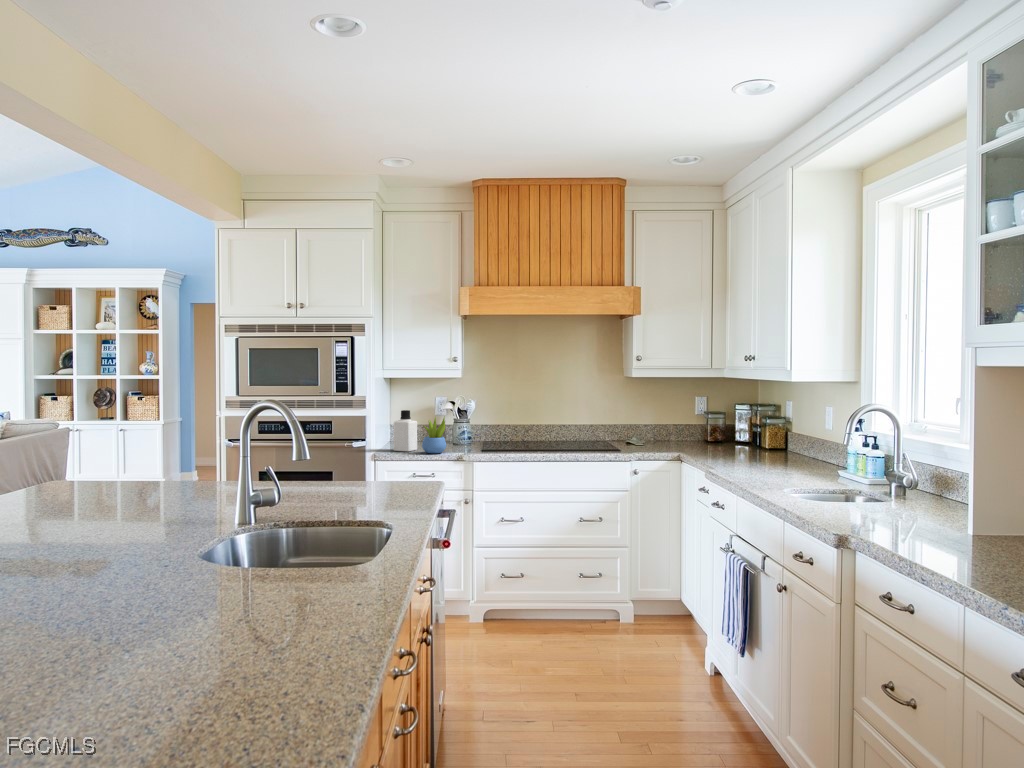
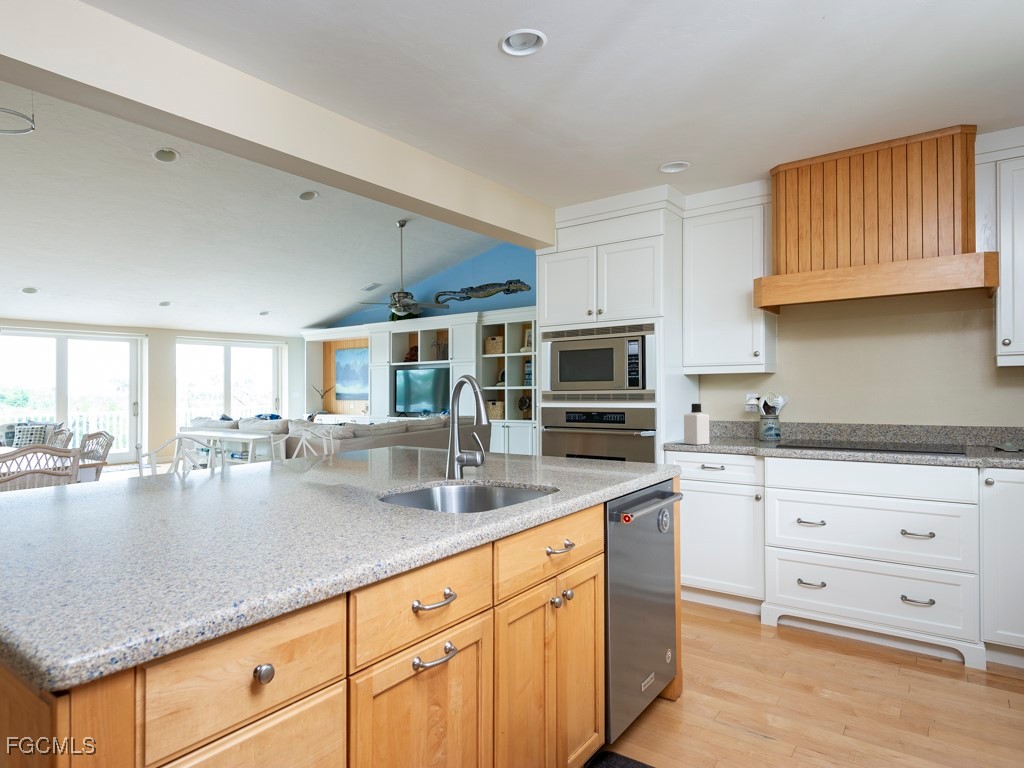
succulent plant: present [422,417,446,453] -> none [708,408,735,447]

